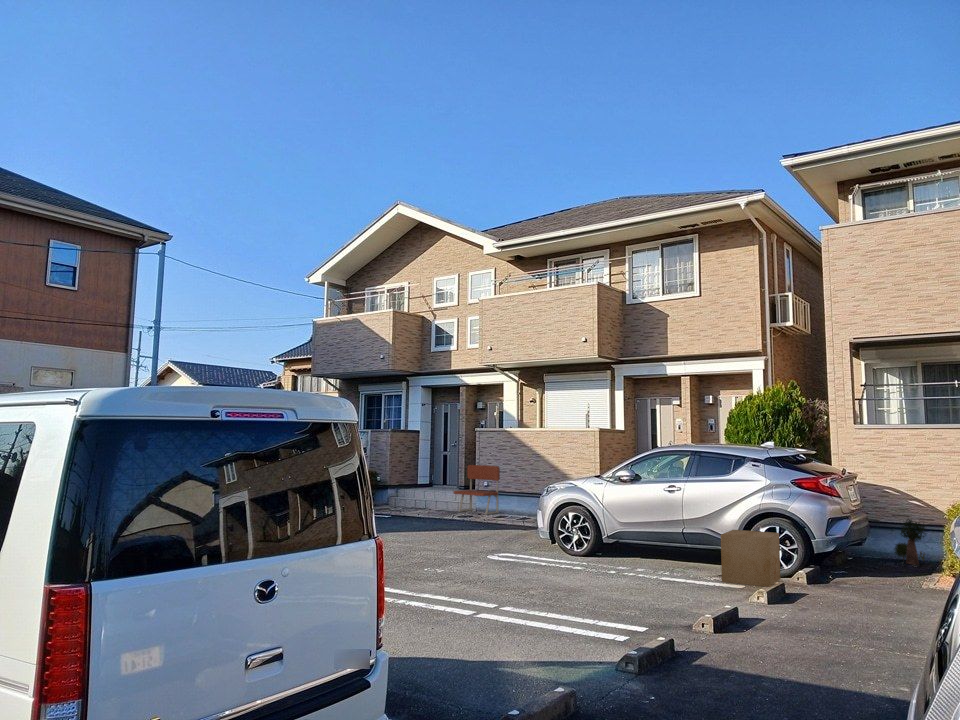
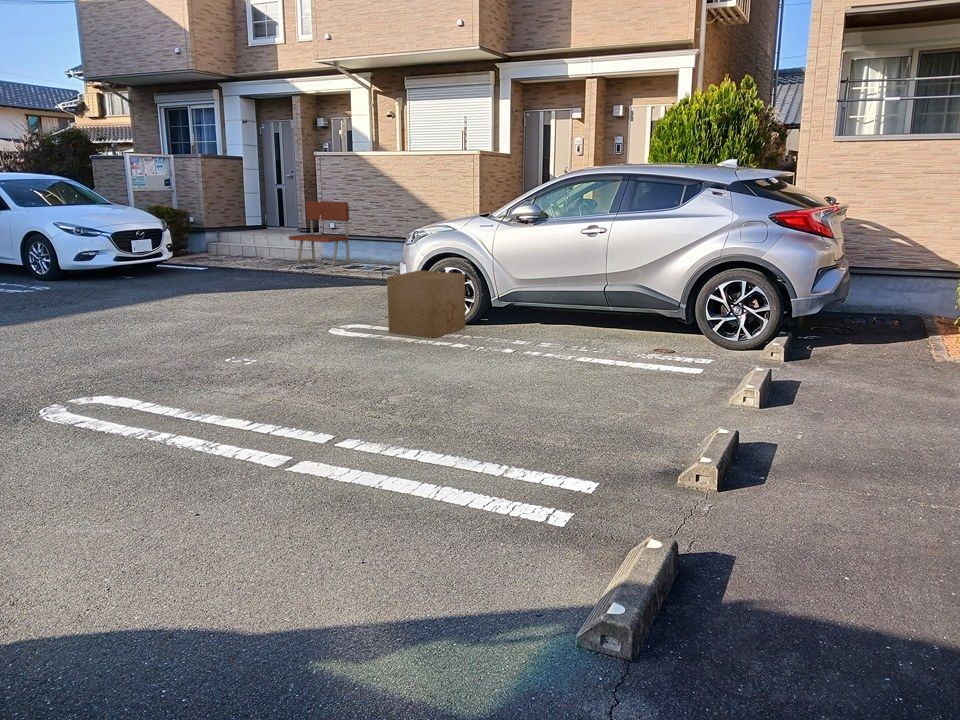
potted plant: present [894,519,926,564] -> none [862,262,913,321]
cardboard box: present [721,530,781,587] -> present [387,270,465,338]

